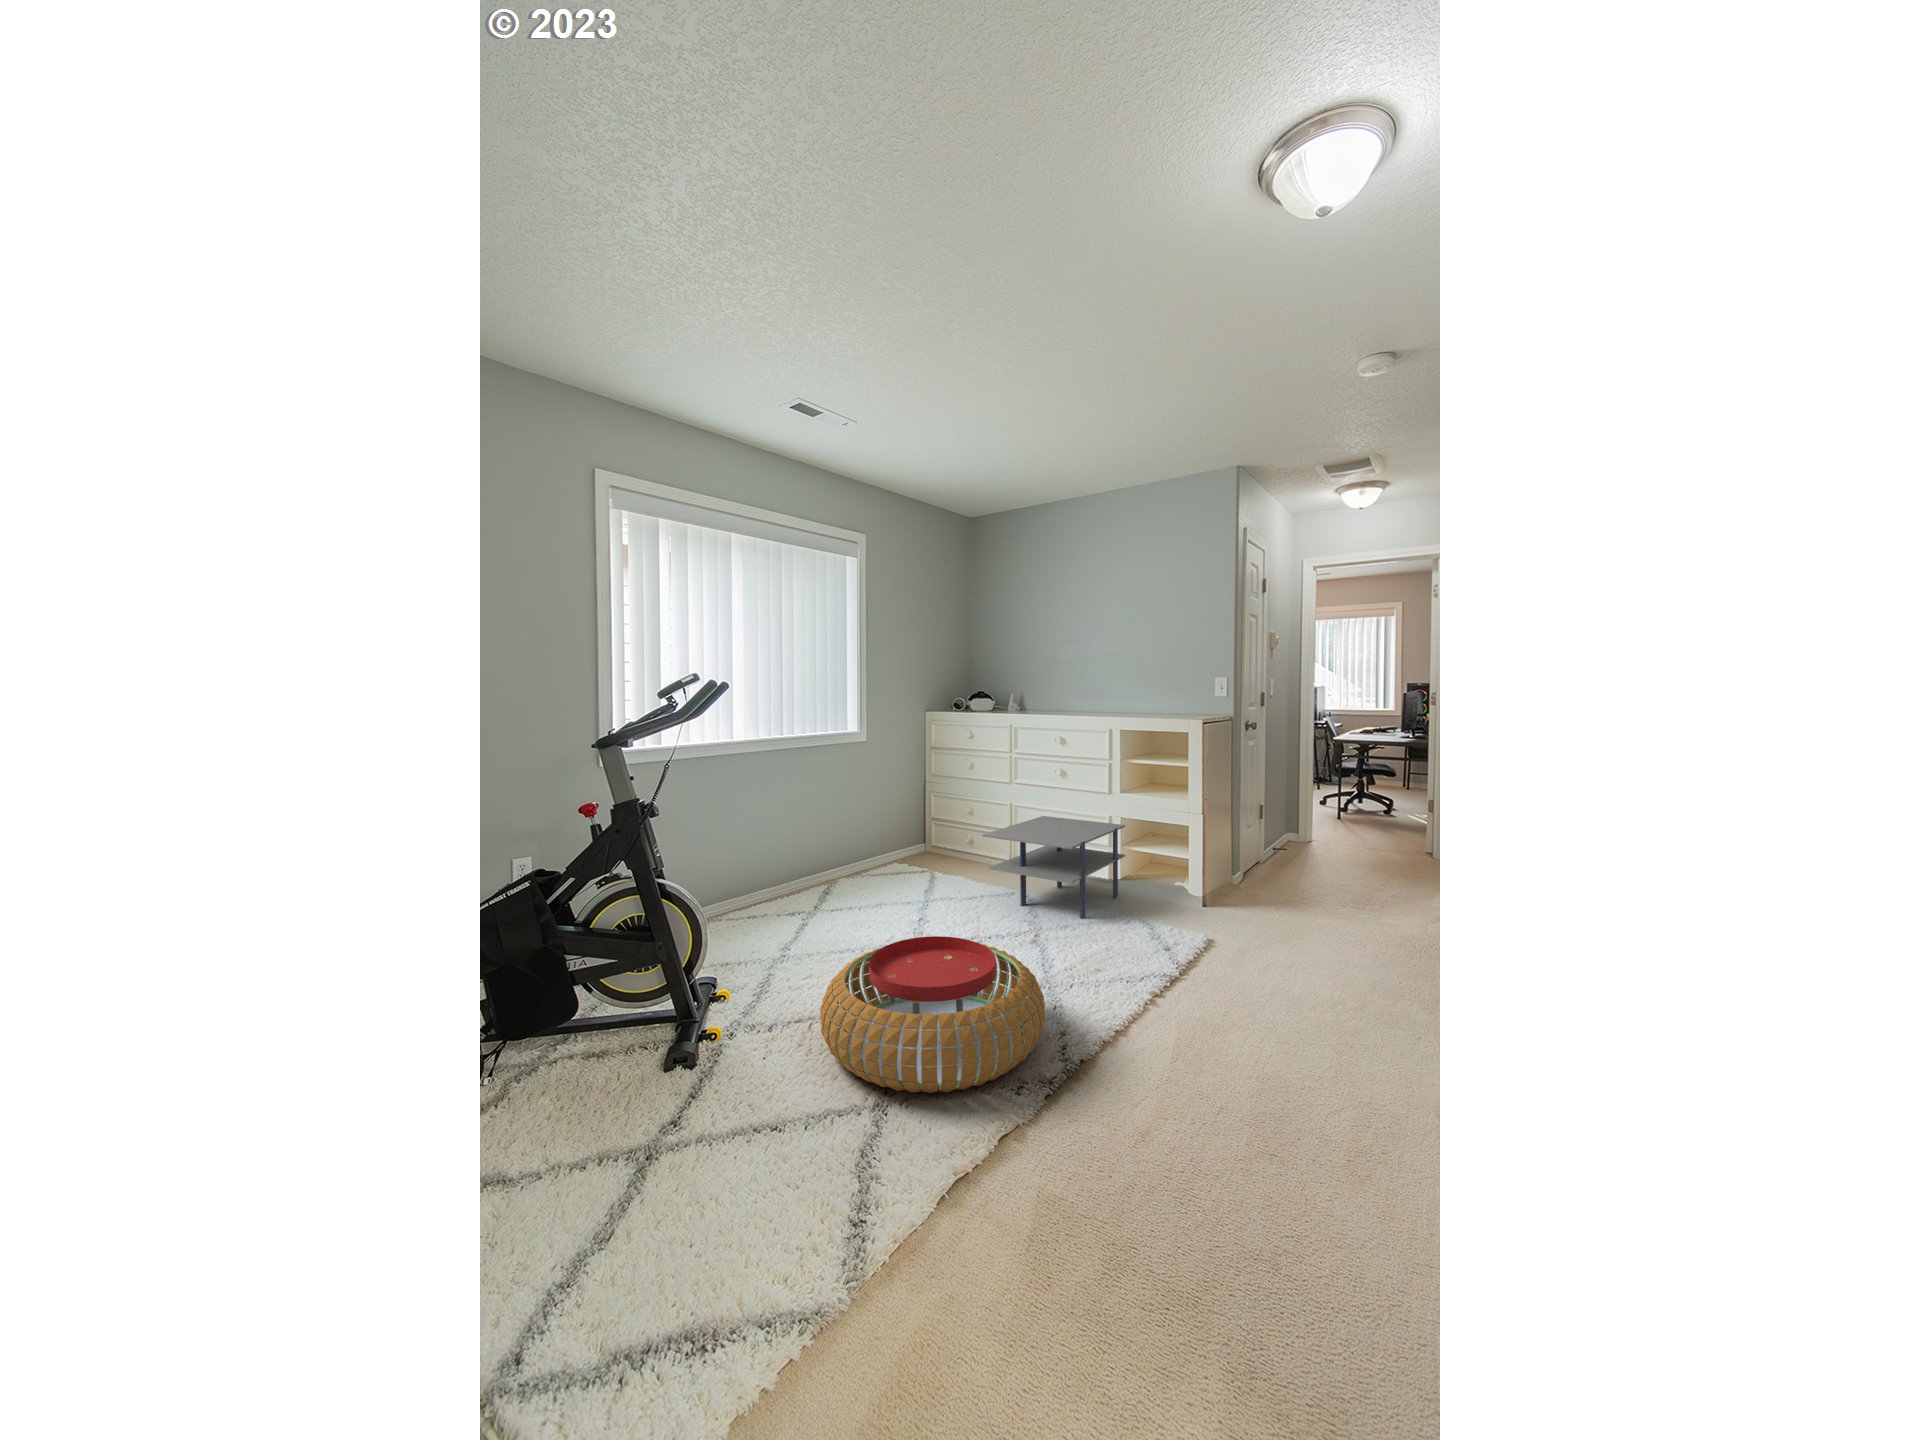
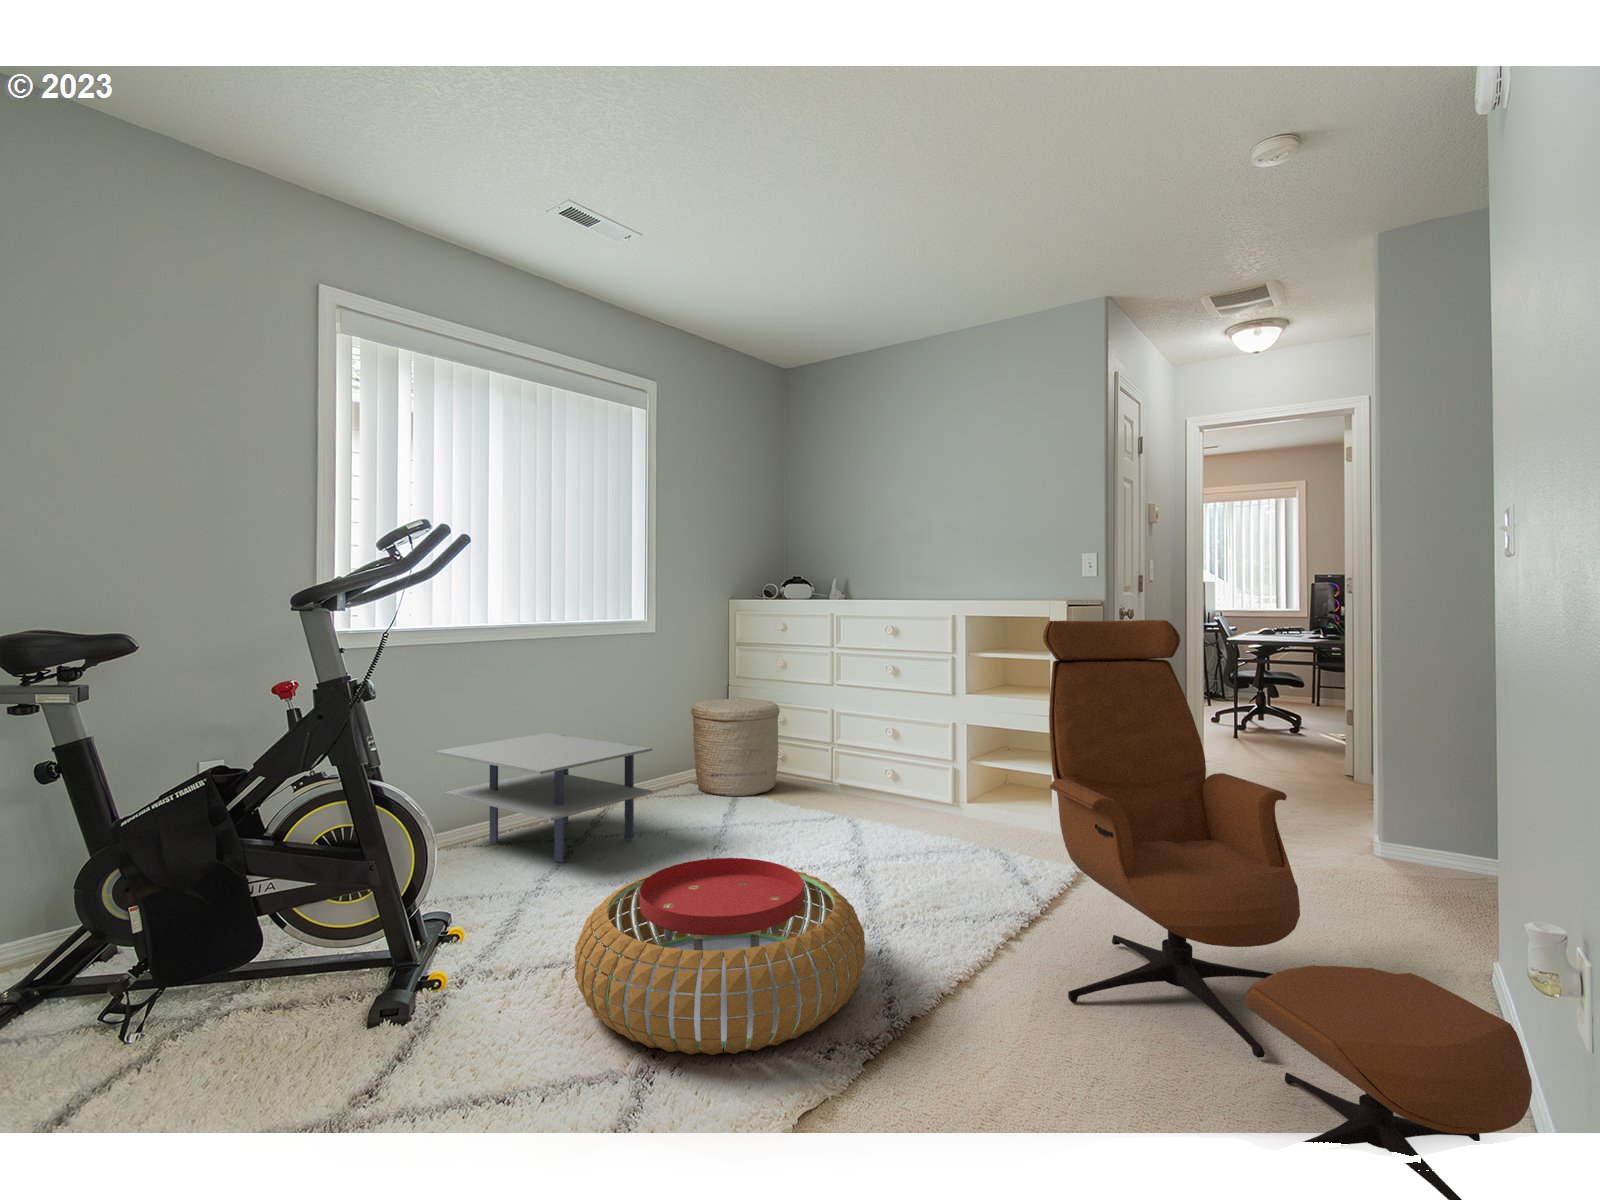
lounge chair: none [1184,745,1564,1245] -> present [1043,620,1532,1200]
woven basket: none [895,795,966,875] -> present [691,699,780,796]
side table: present [982,816,1125,919] -> present [434,733,652,863]

